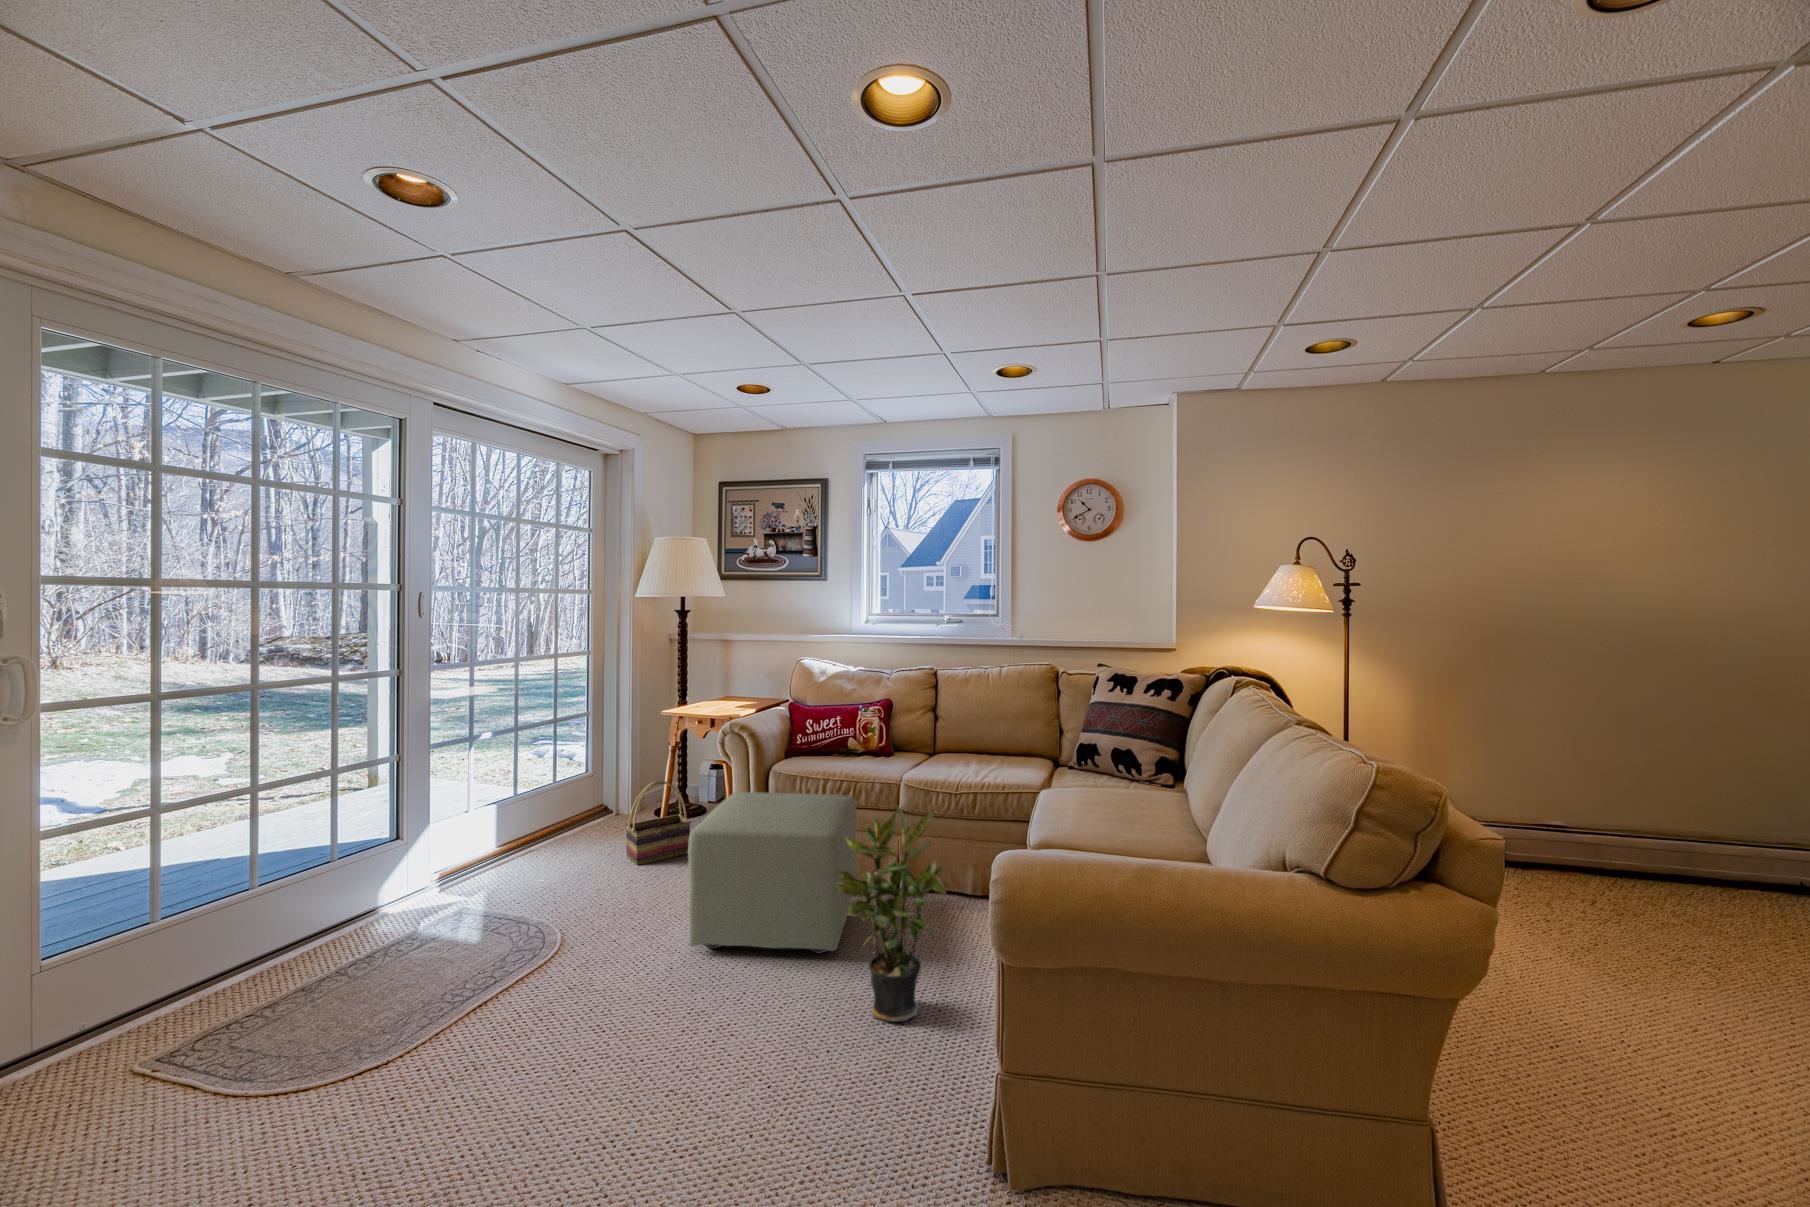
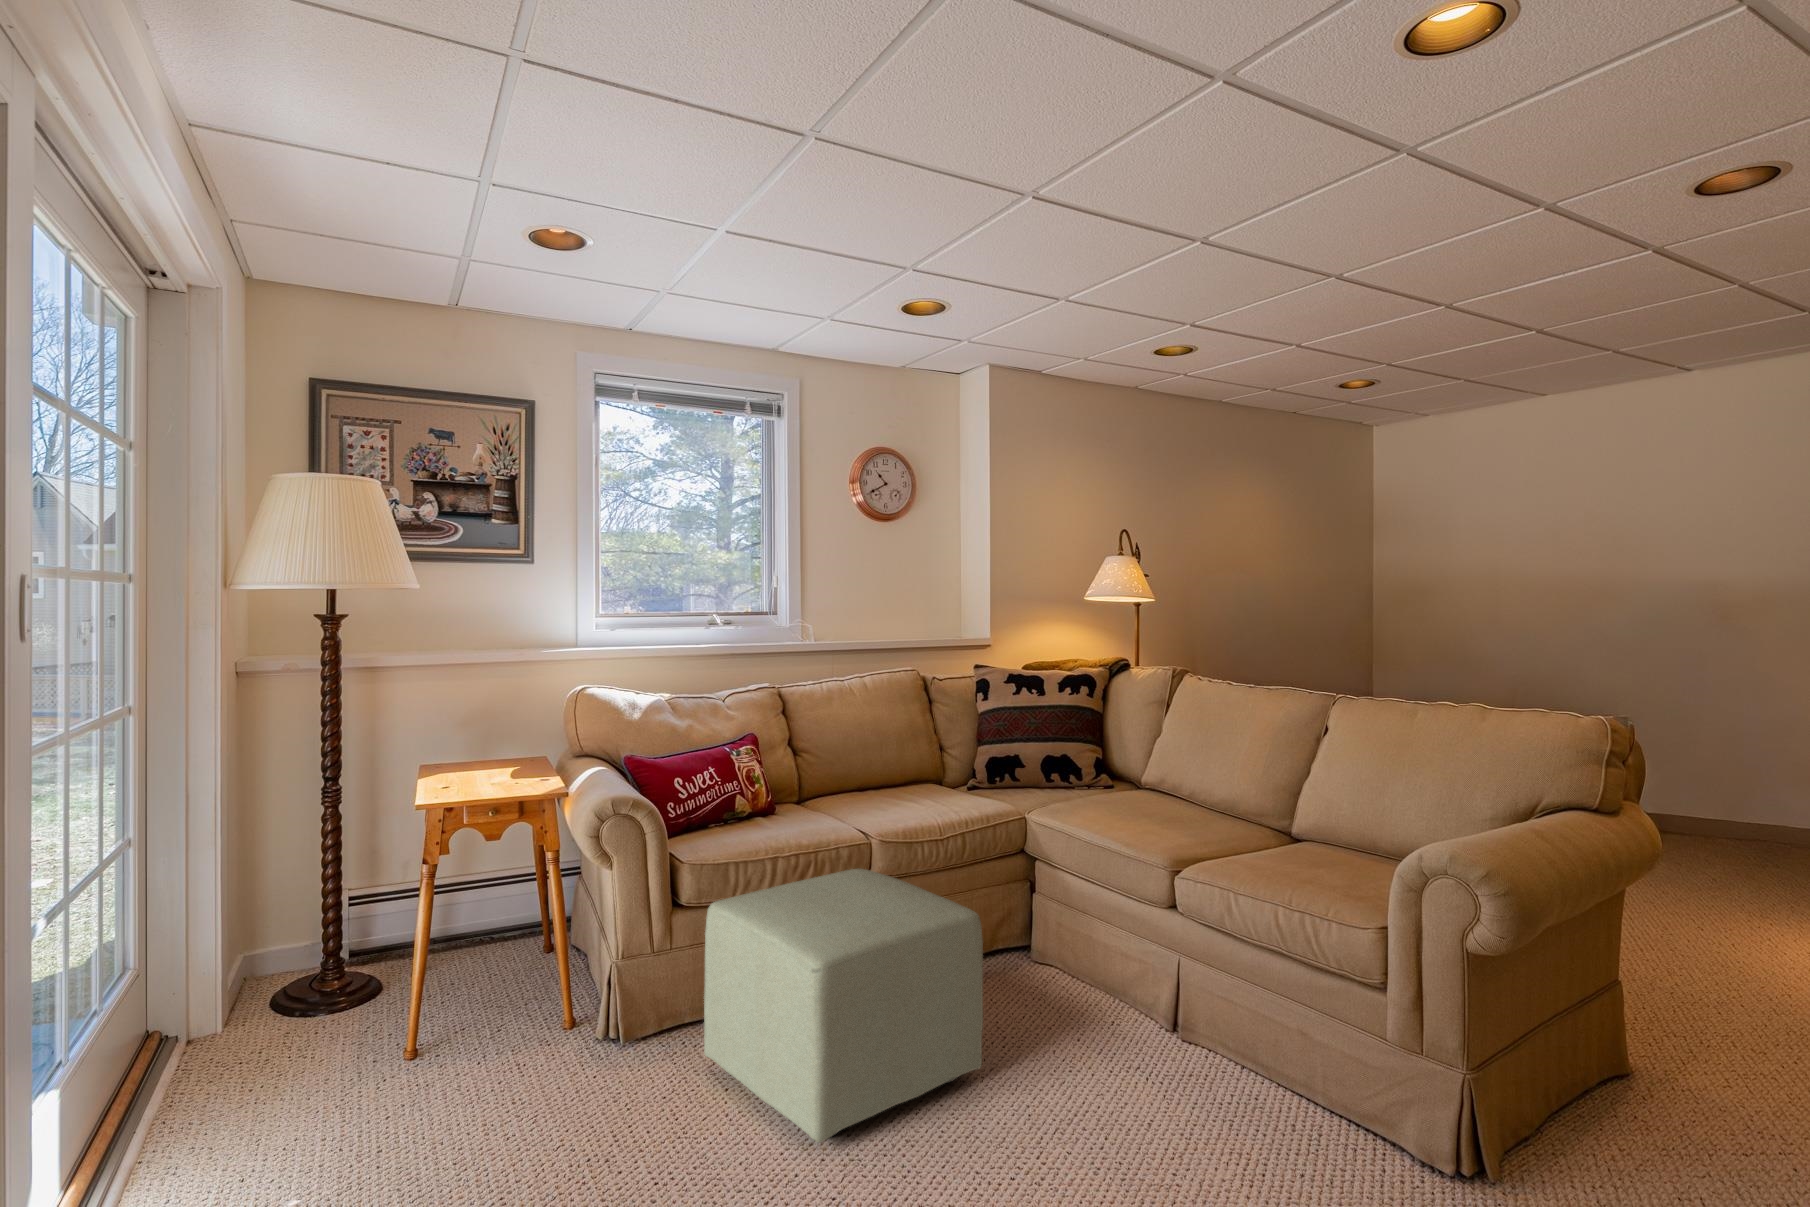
basket: present [626,781,691,865] -> none [396,927,507,1092]
potted plant: present [835,806,946,1022] -> none [1058,843,1191,1112]

